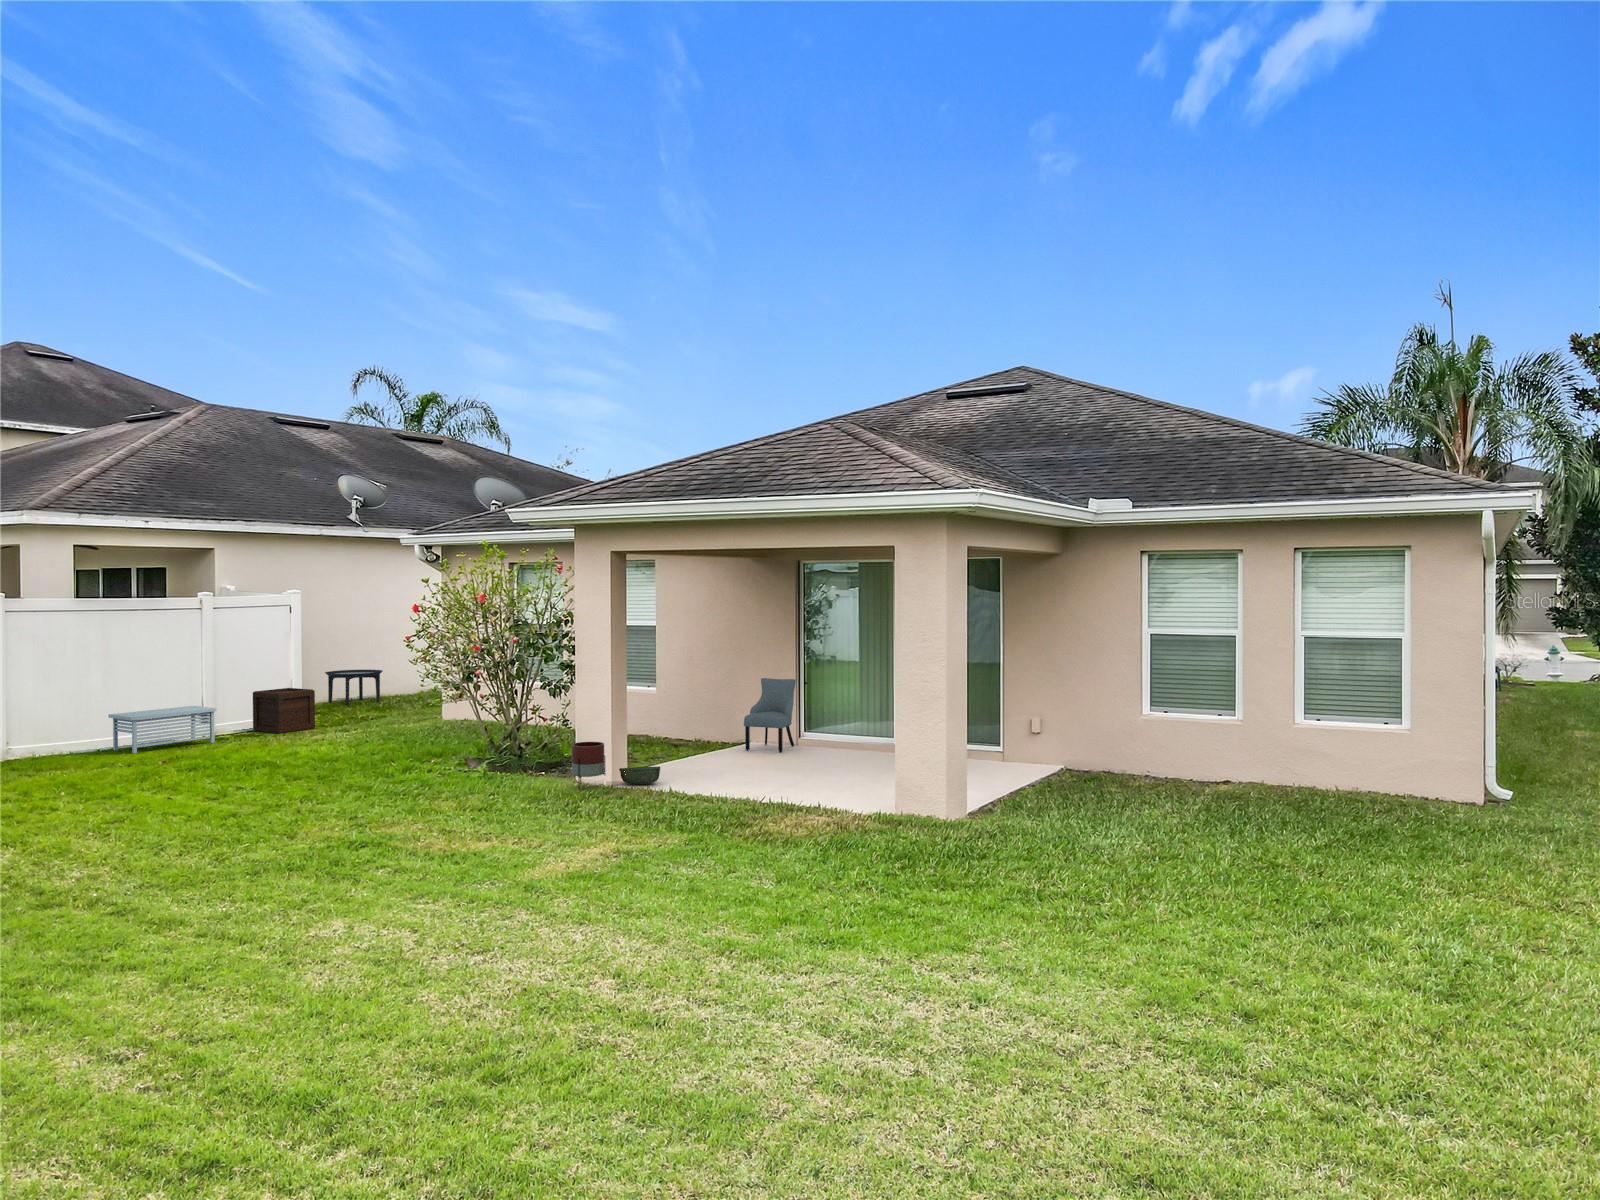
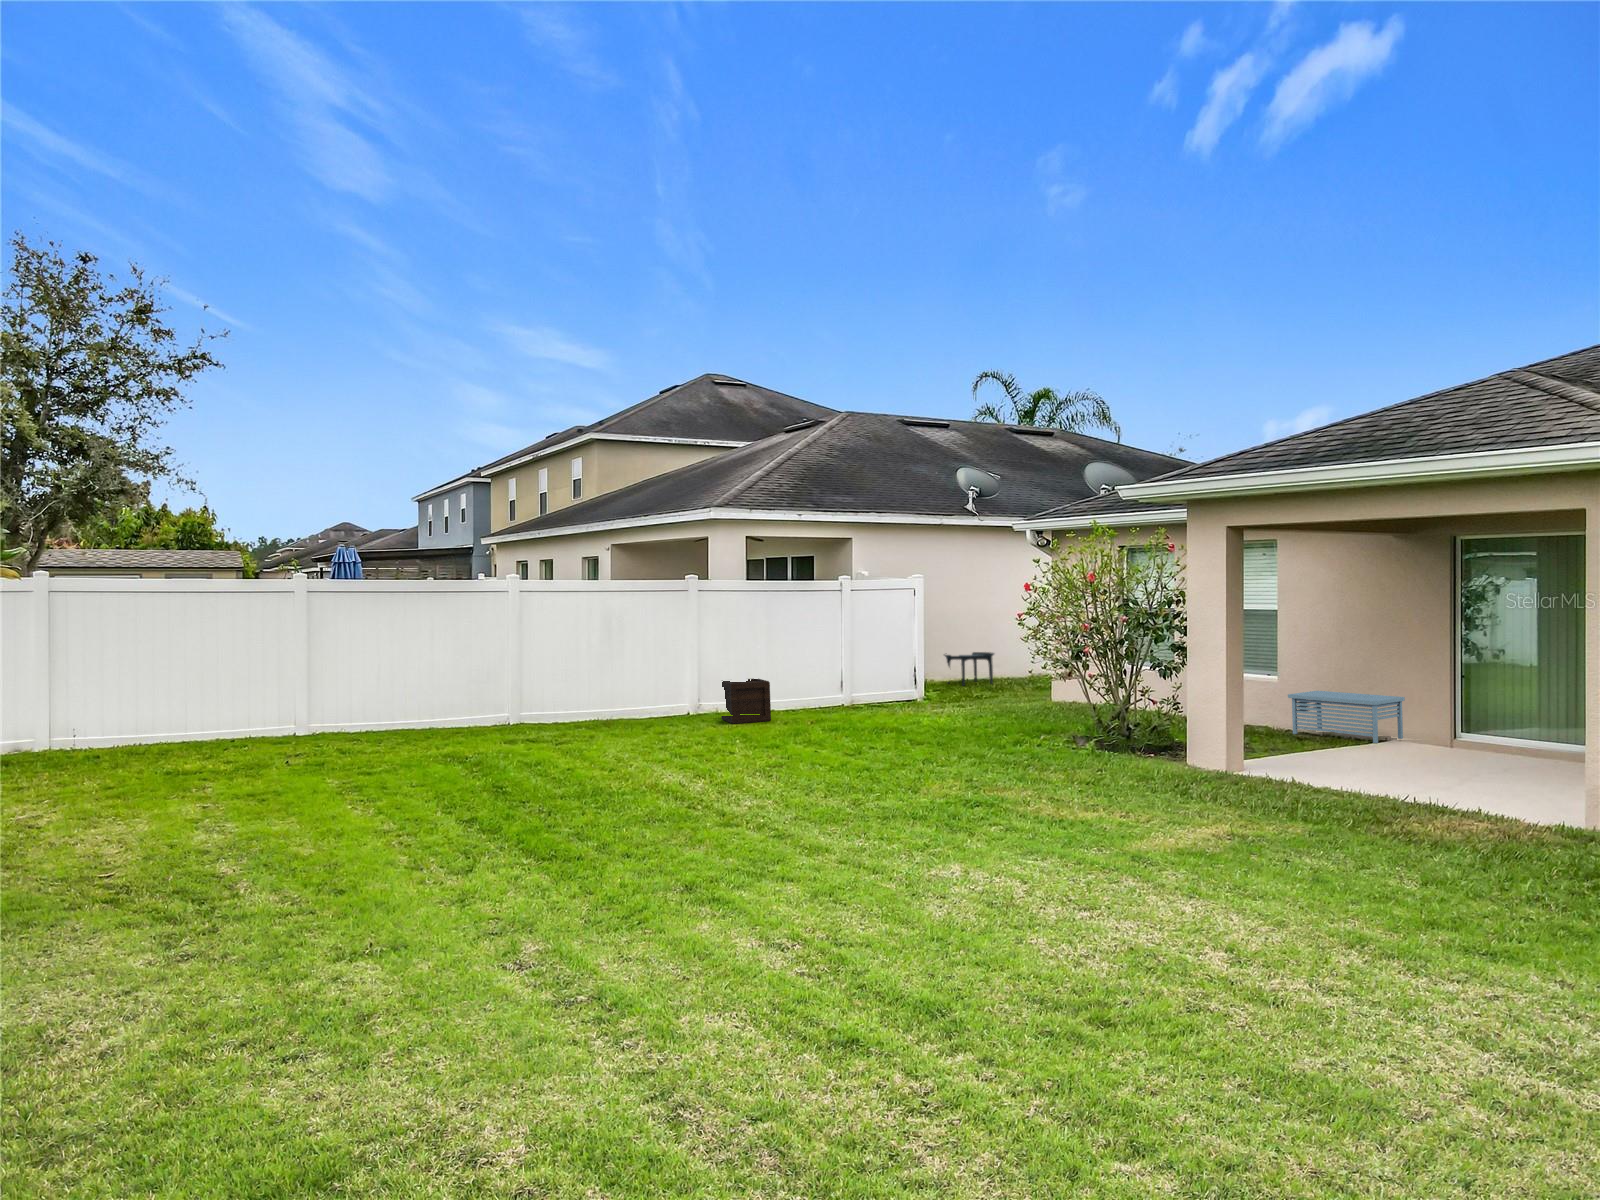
chair: present [744,678,796,753] -> none [1397,662,1470,751]
wooden crate: present [253,688,315,734] -> present [721,679,771,724]
storage bench: present [108,706,216,753] -> present [1288,691,1405,743]
planter: present [572,742,605,790] -> none [1185,724,1224,775]
woven basket: present [619,766,660,784] -> none [1239,754,1288,775]

